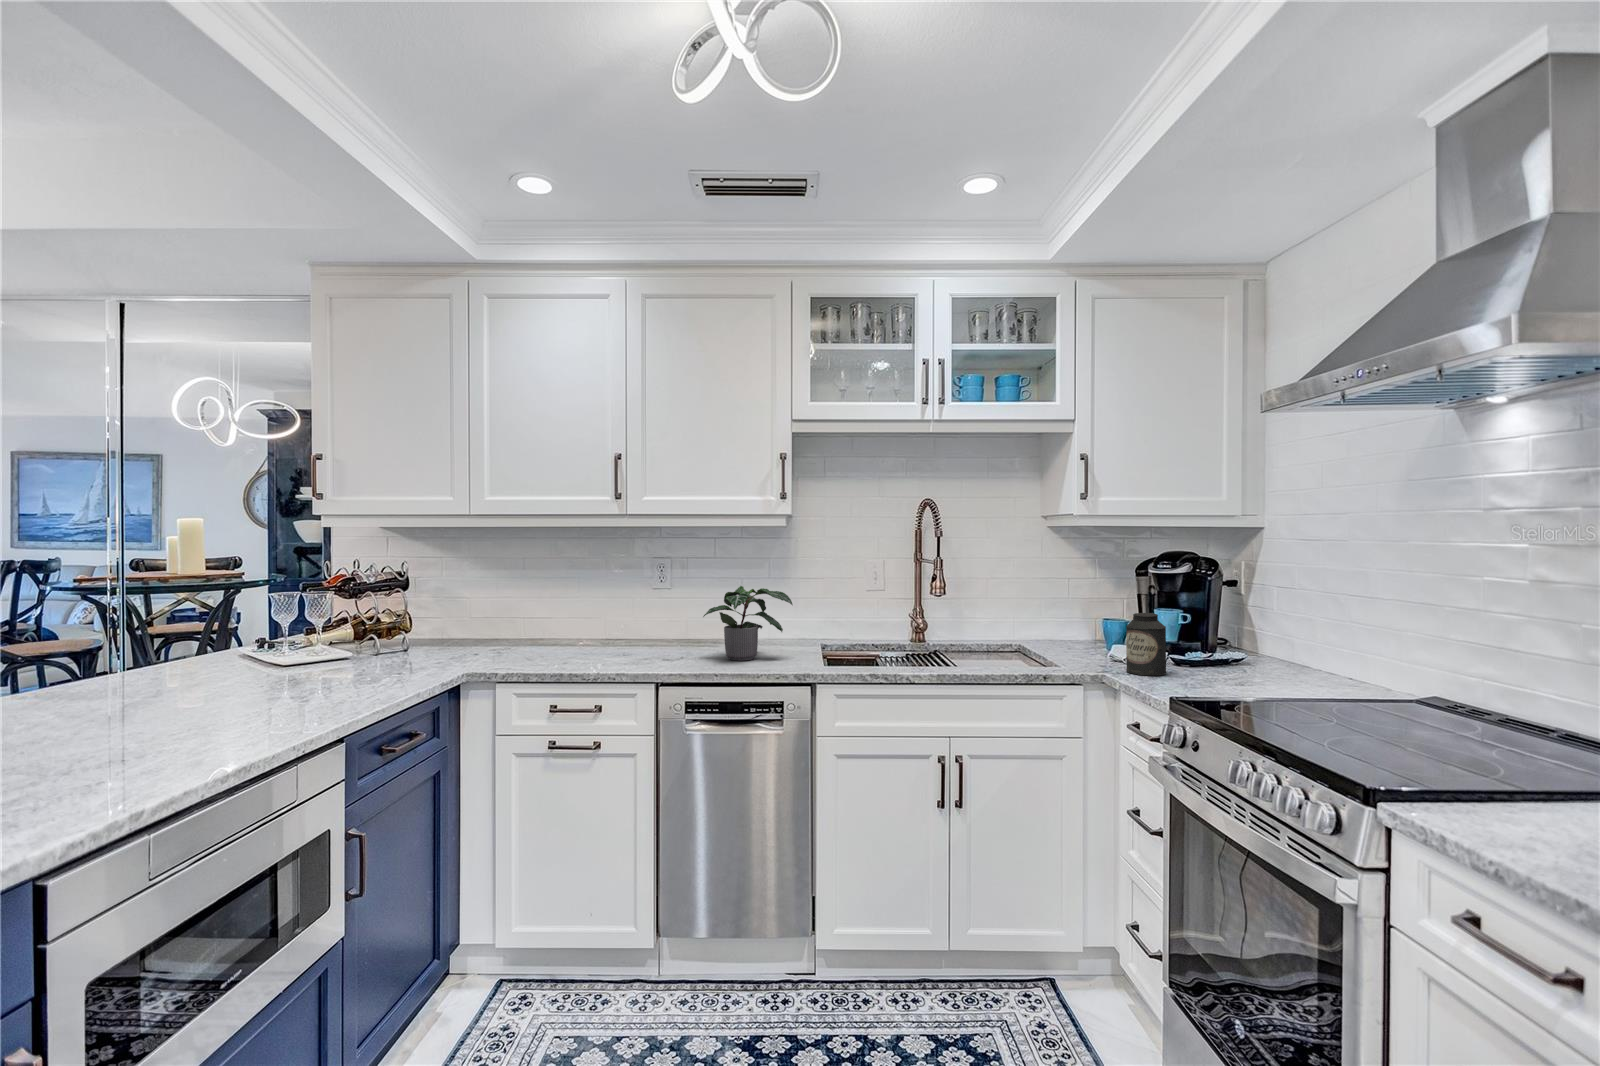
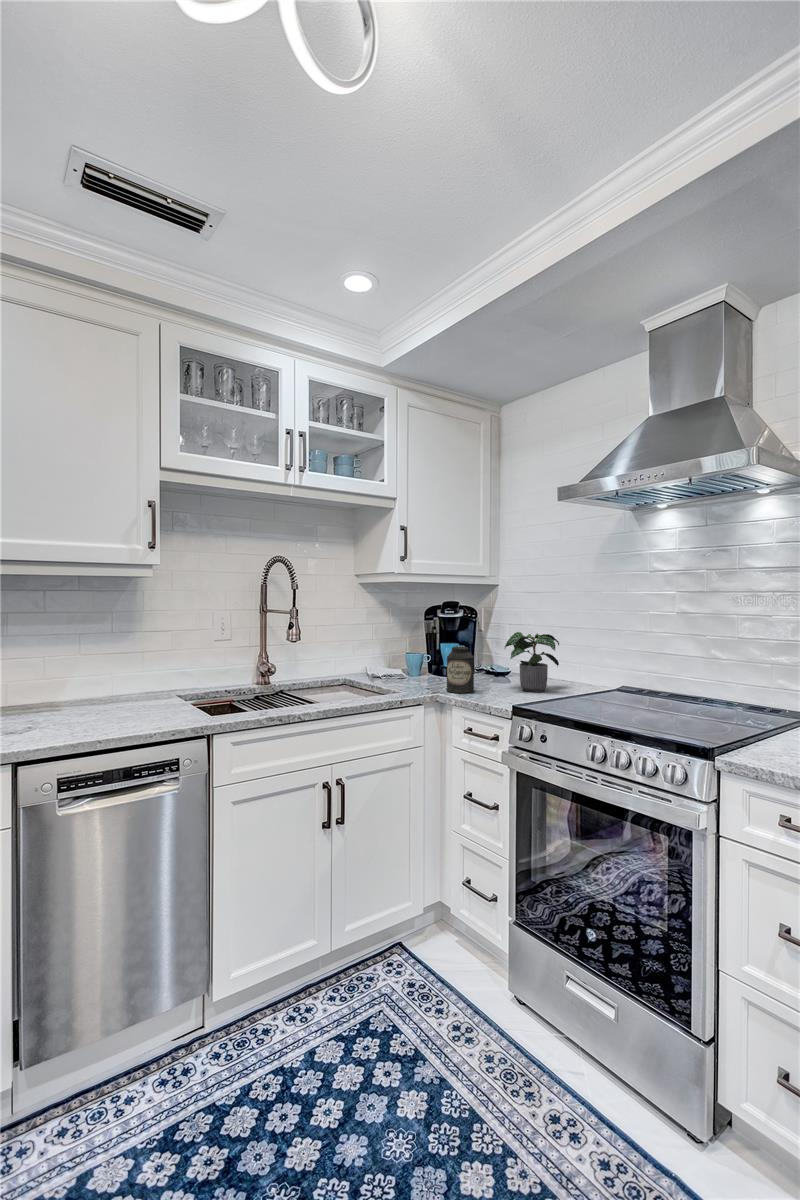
potted plant: present [703,586,793,661] -> present [505,632,559,692]

